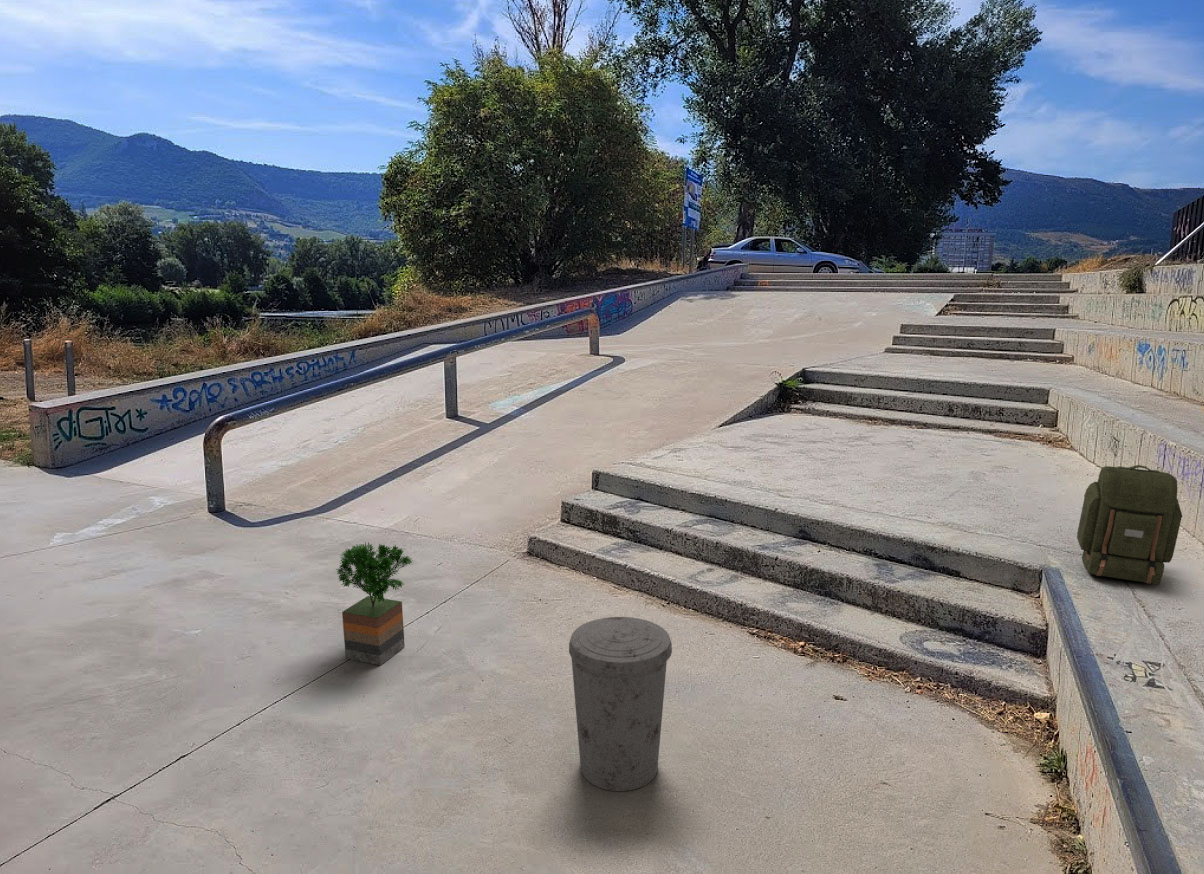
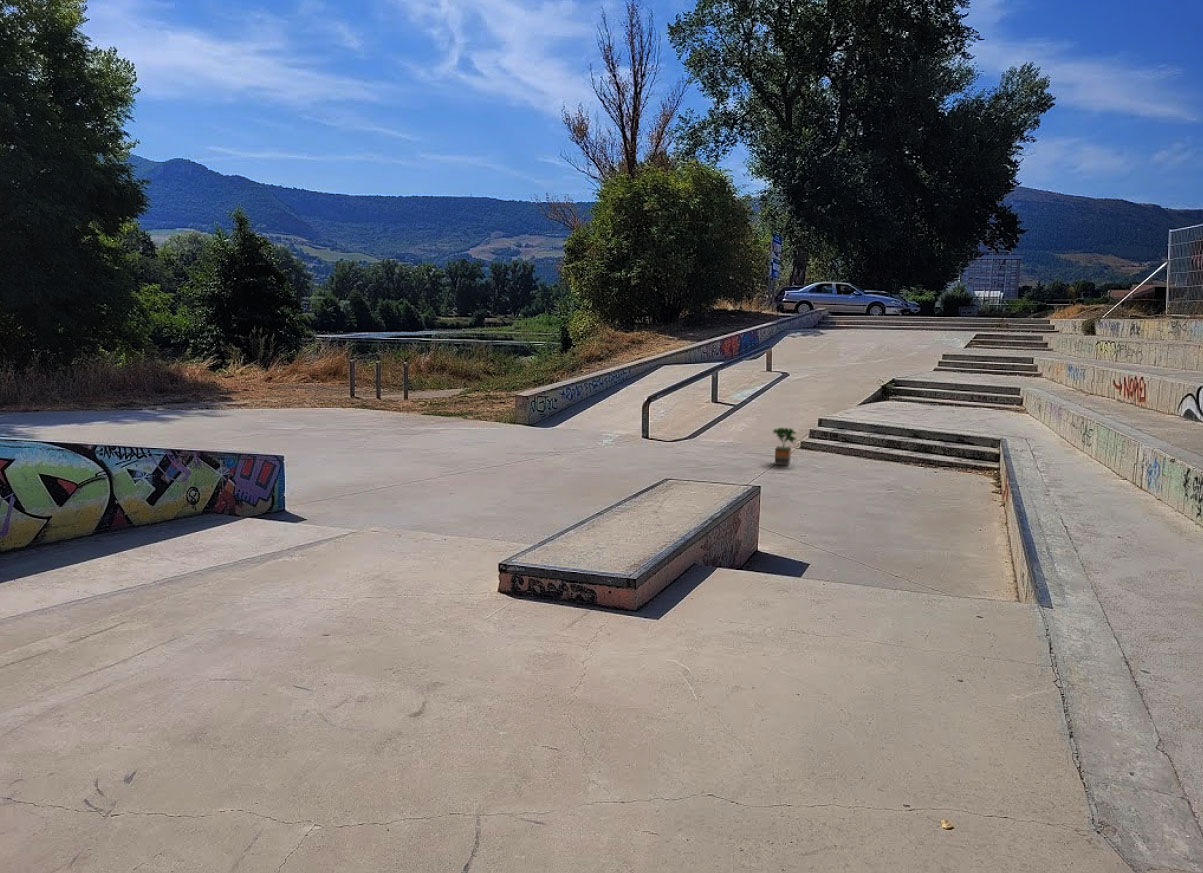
backpack: present [1077,465,1183,584] -> none [1013,402,1043,440]
trash can: present [569,617,672,791] -> none [869,438,897,480]

